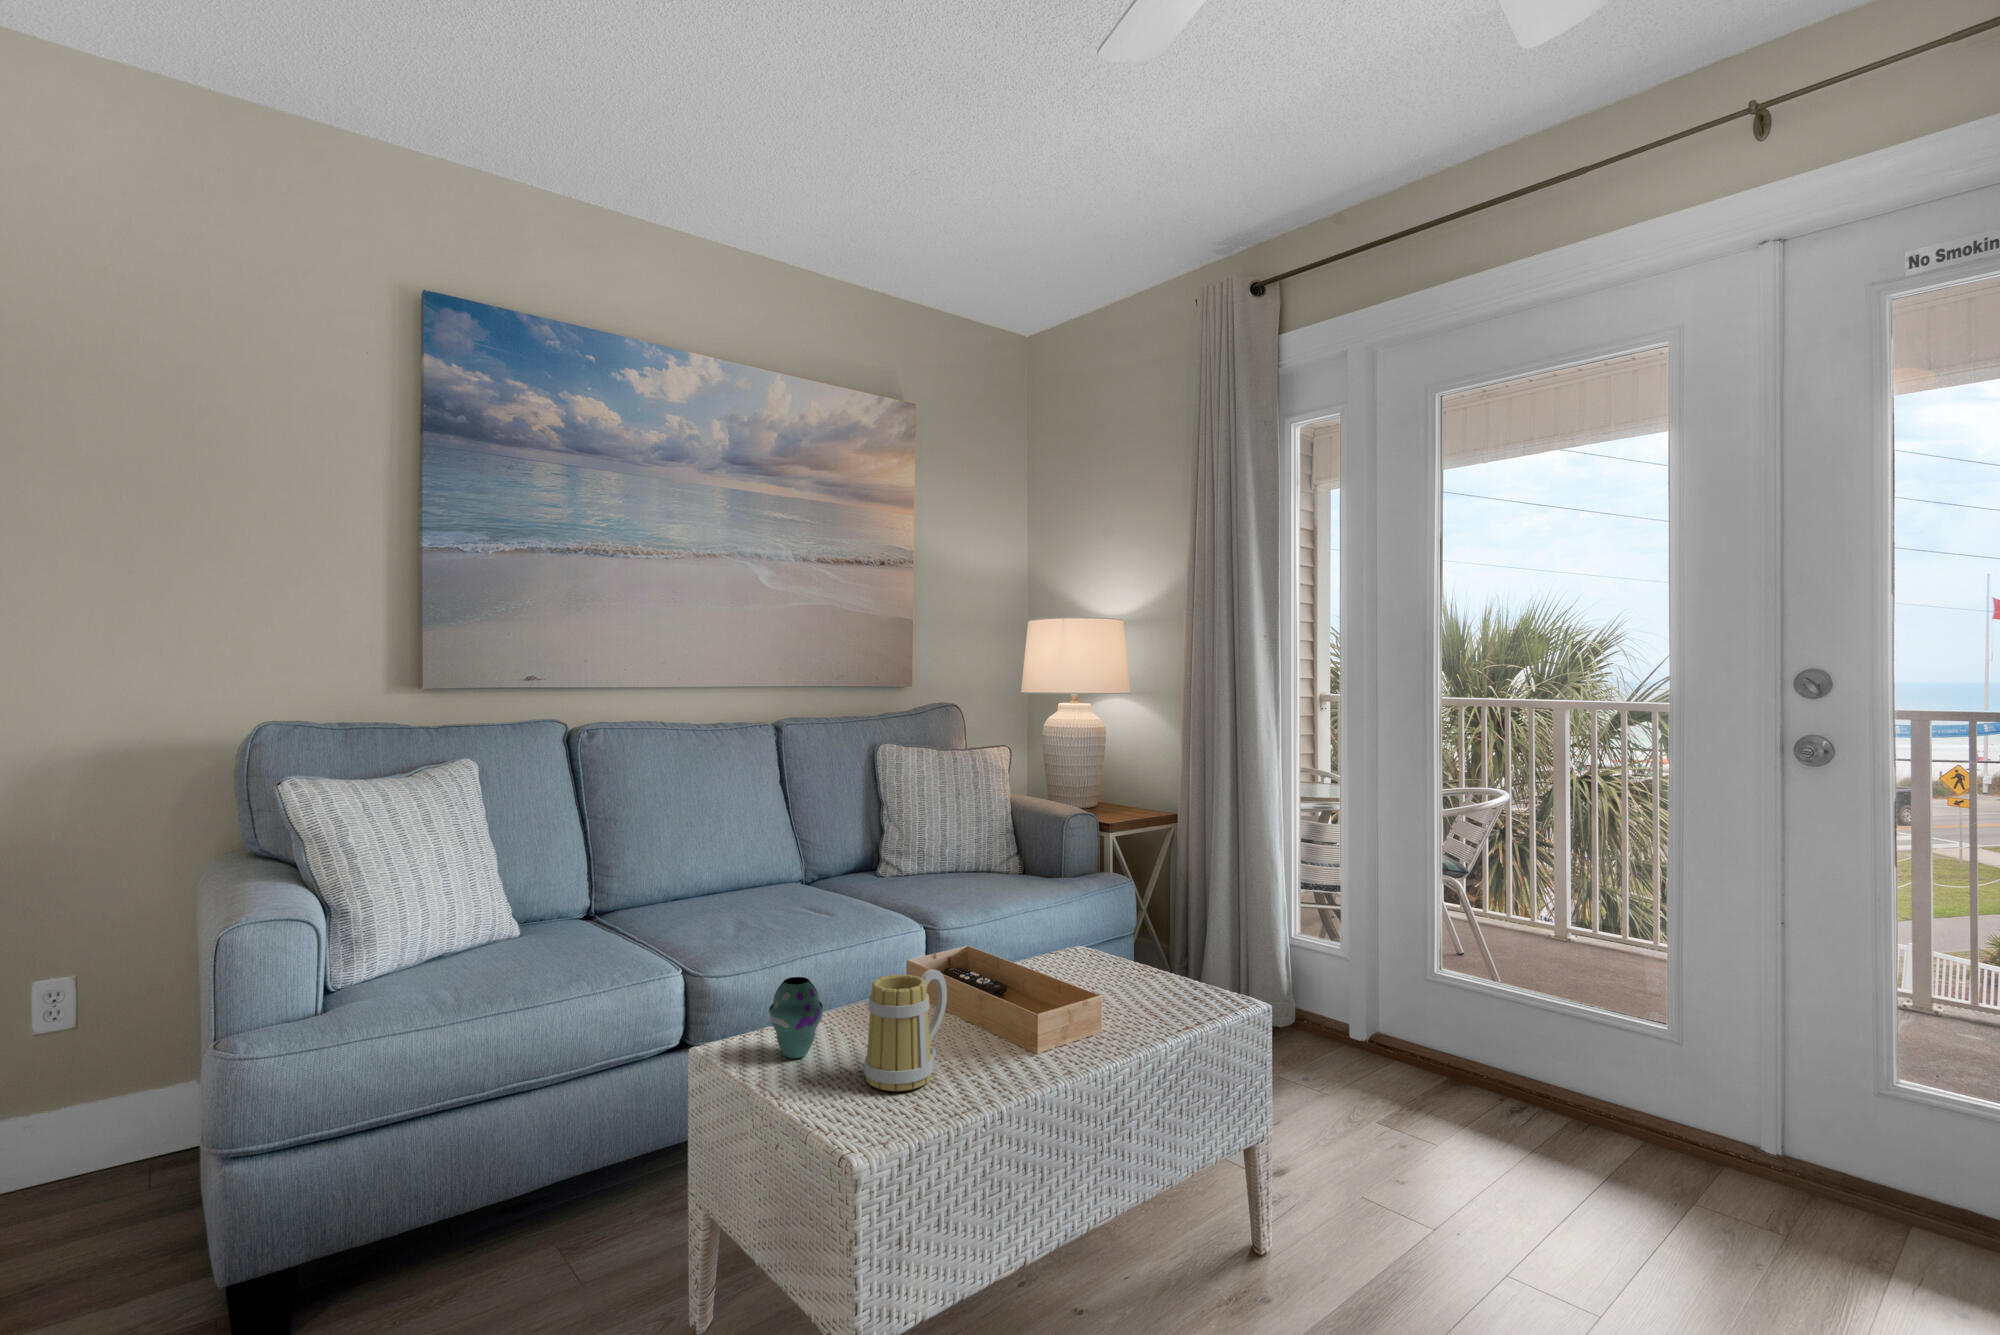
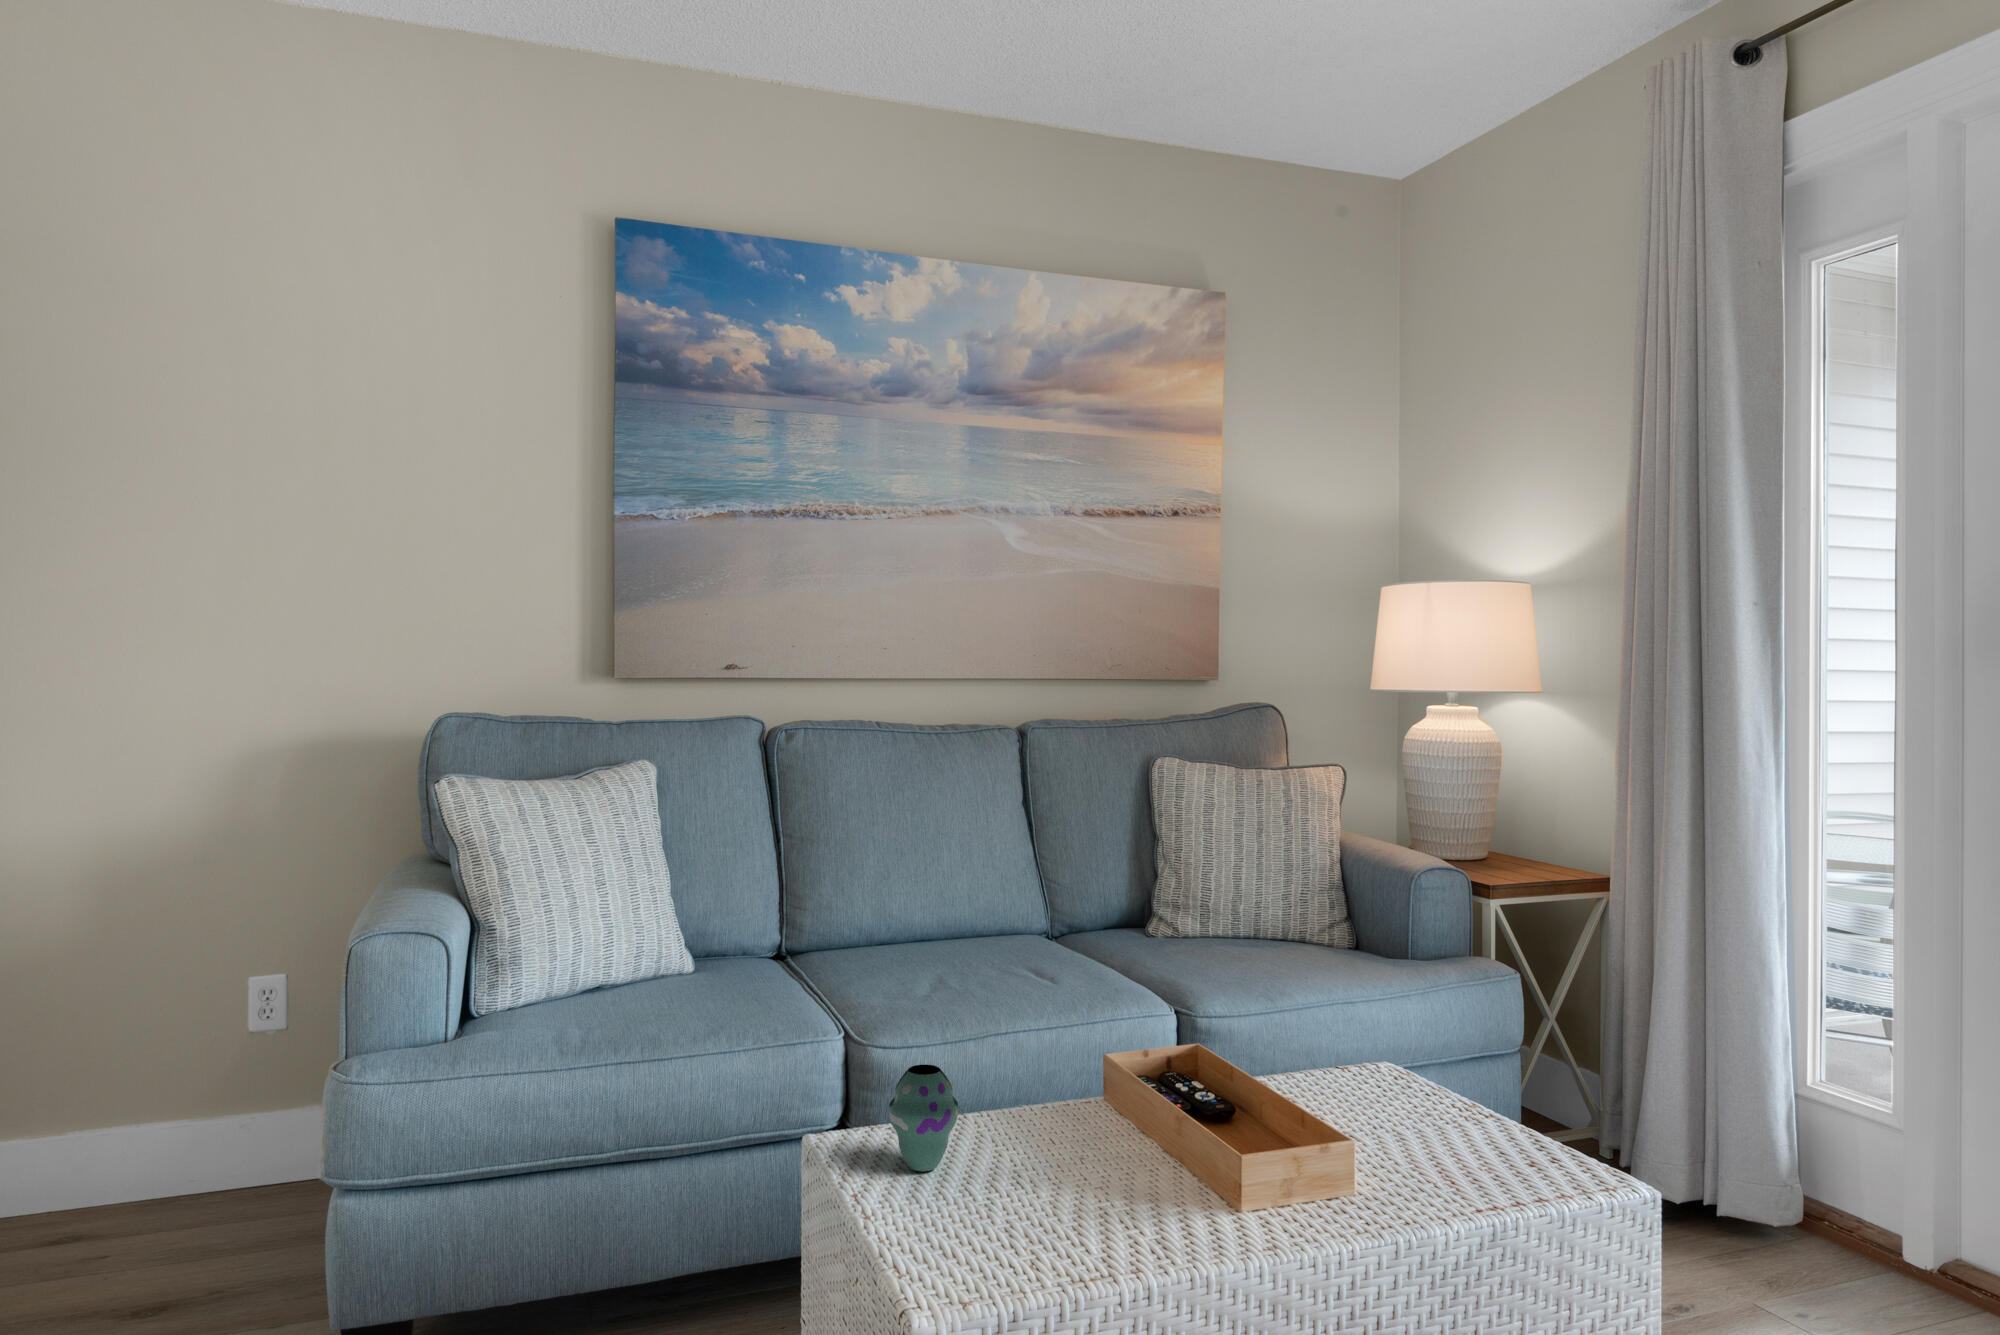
mug: present [864,969,947,1091] -> none [990,1075,1114,1237]

